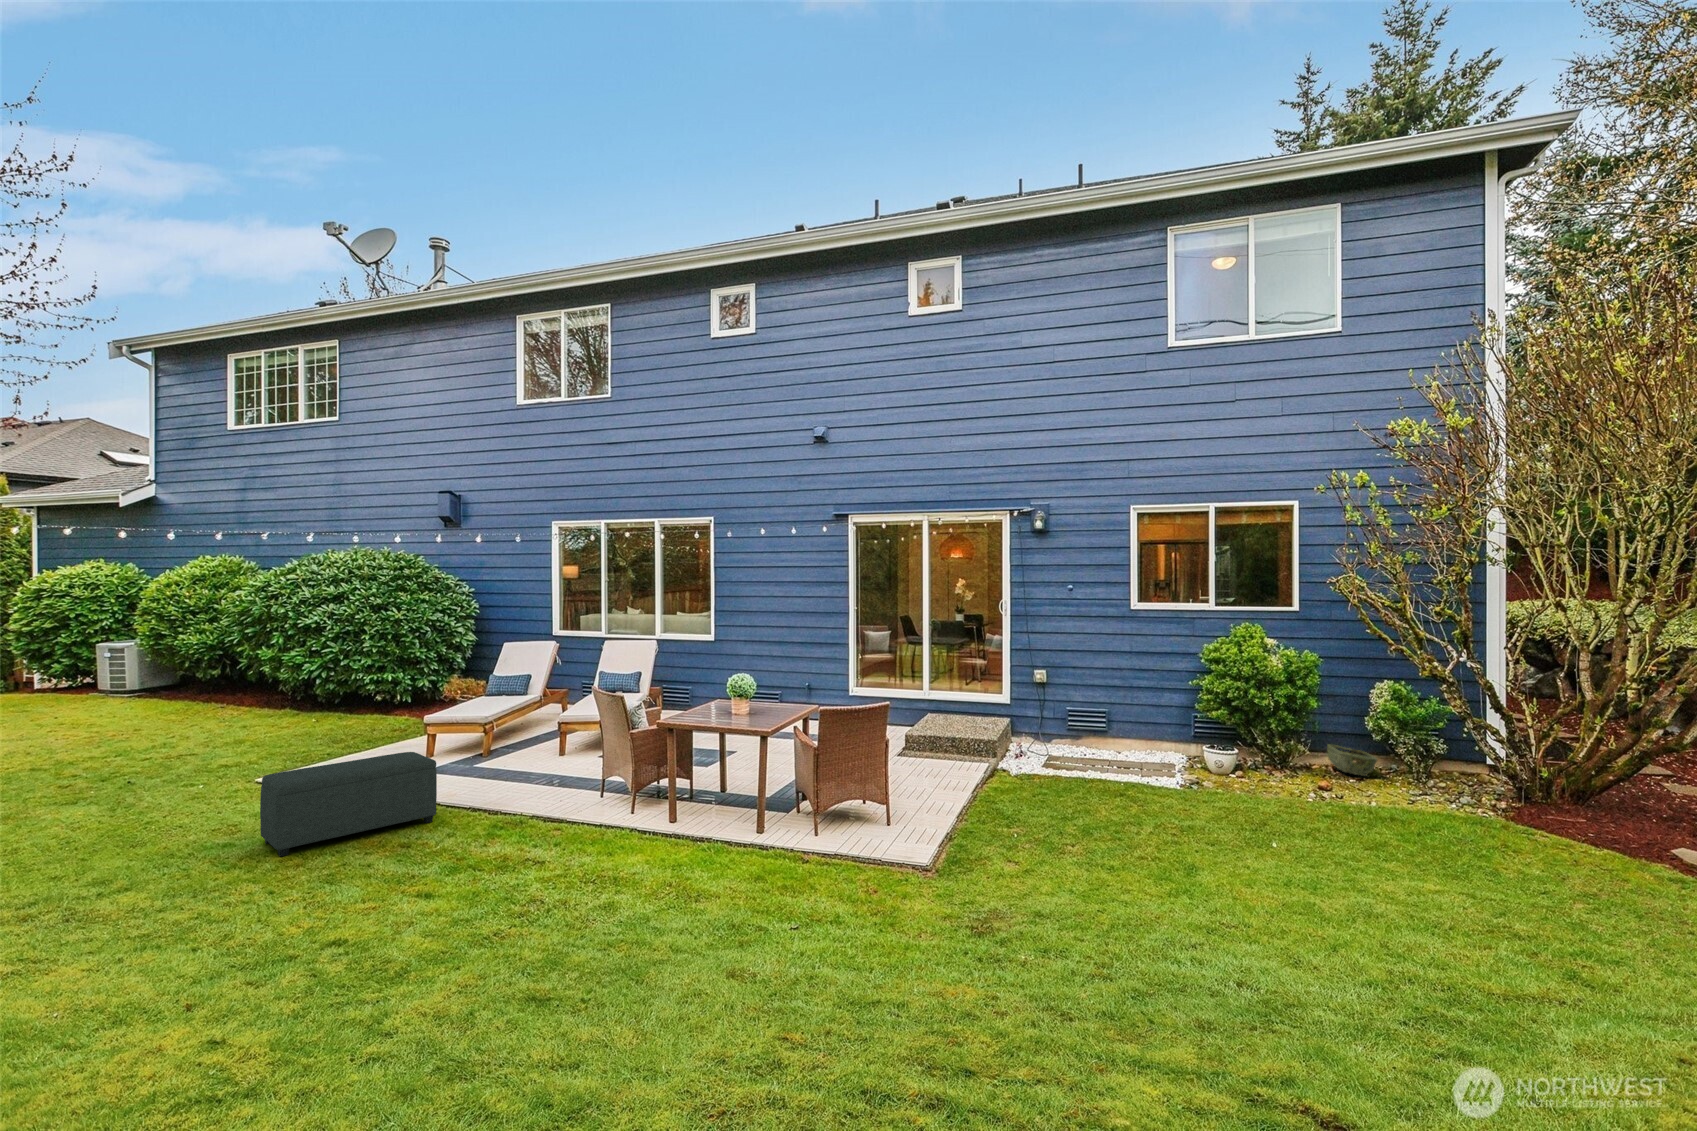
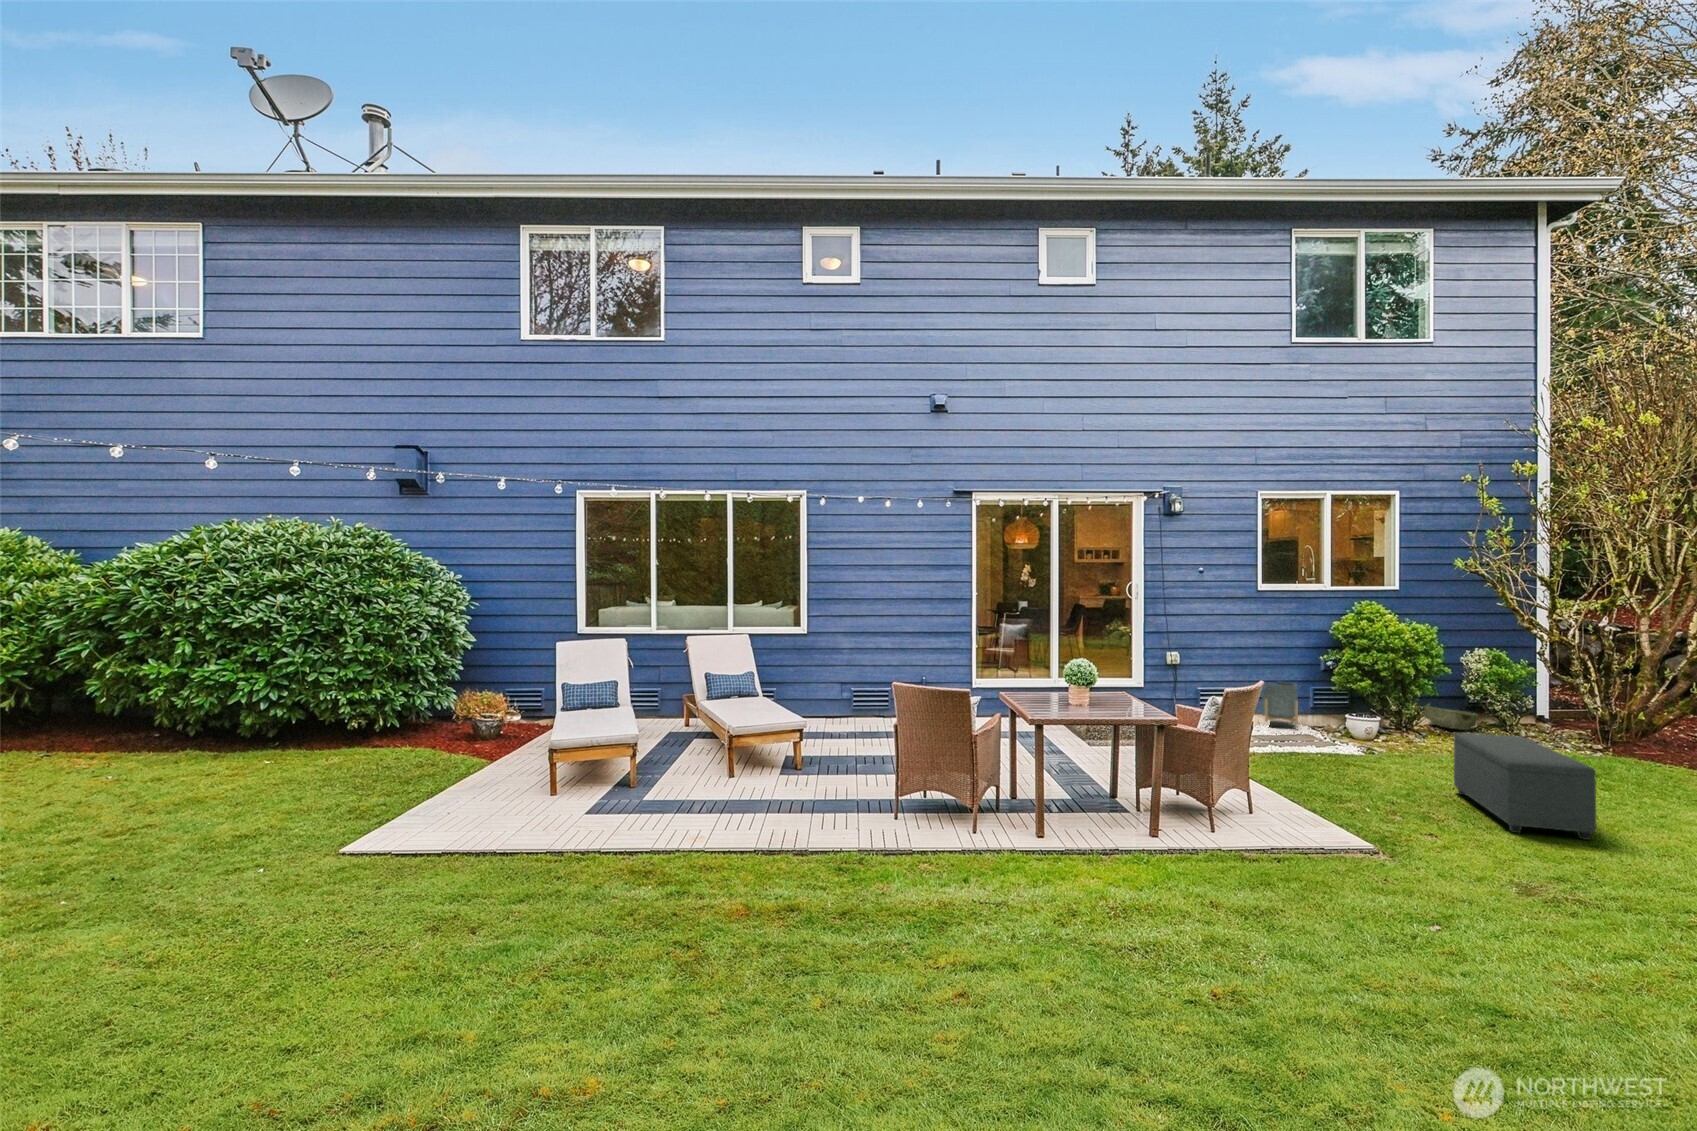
planter: none [1126,707,1167,760] -> present [1262,682,1298,730]
ottoman: present [260,752,437,857] -> present [1454,733,1596,840]

